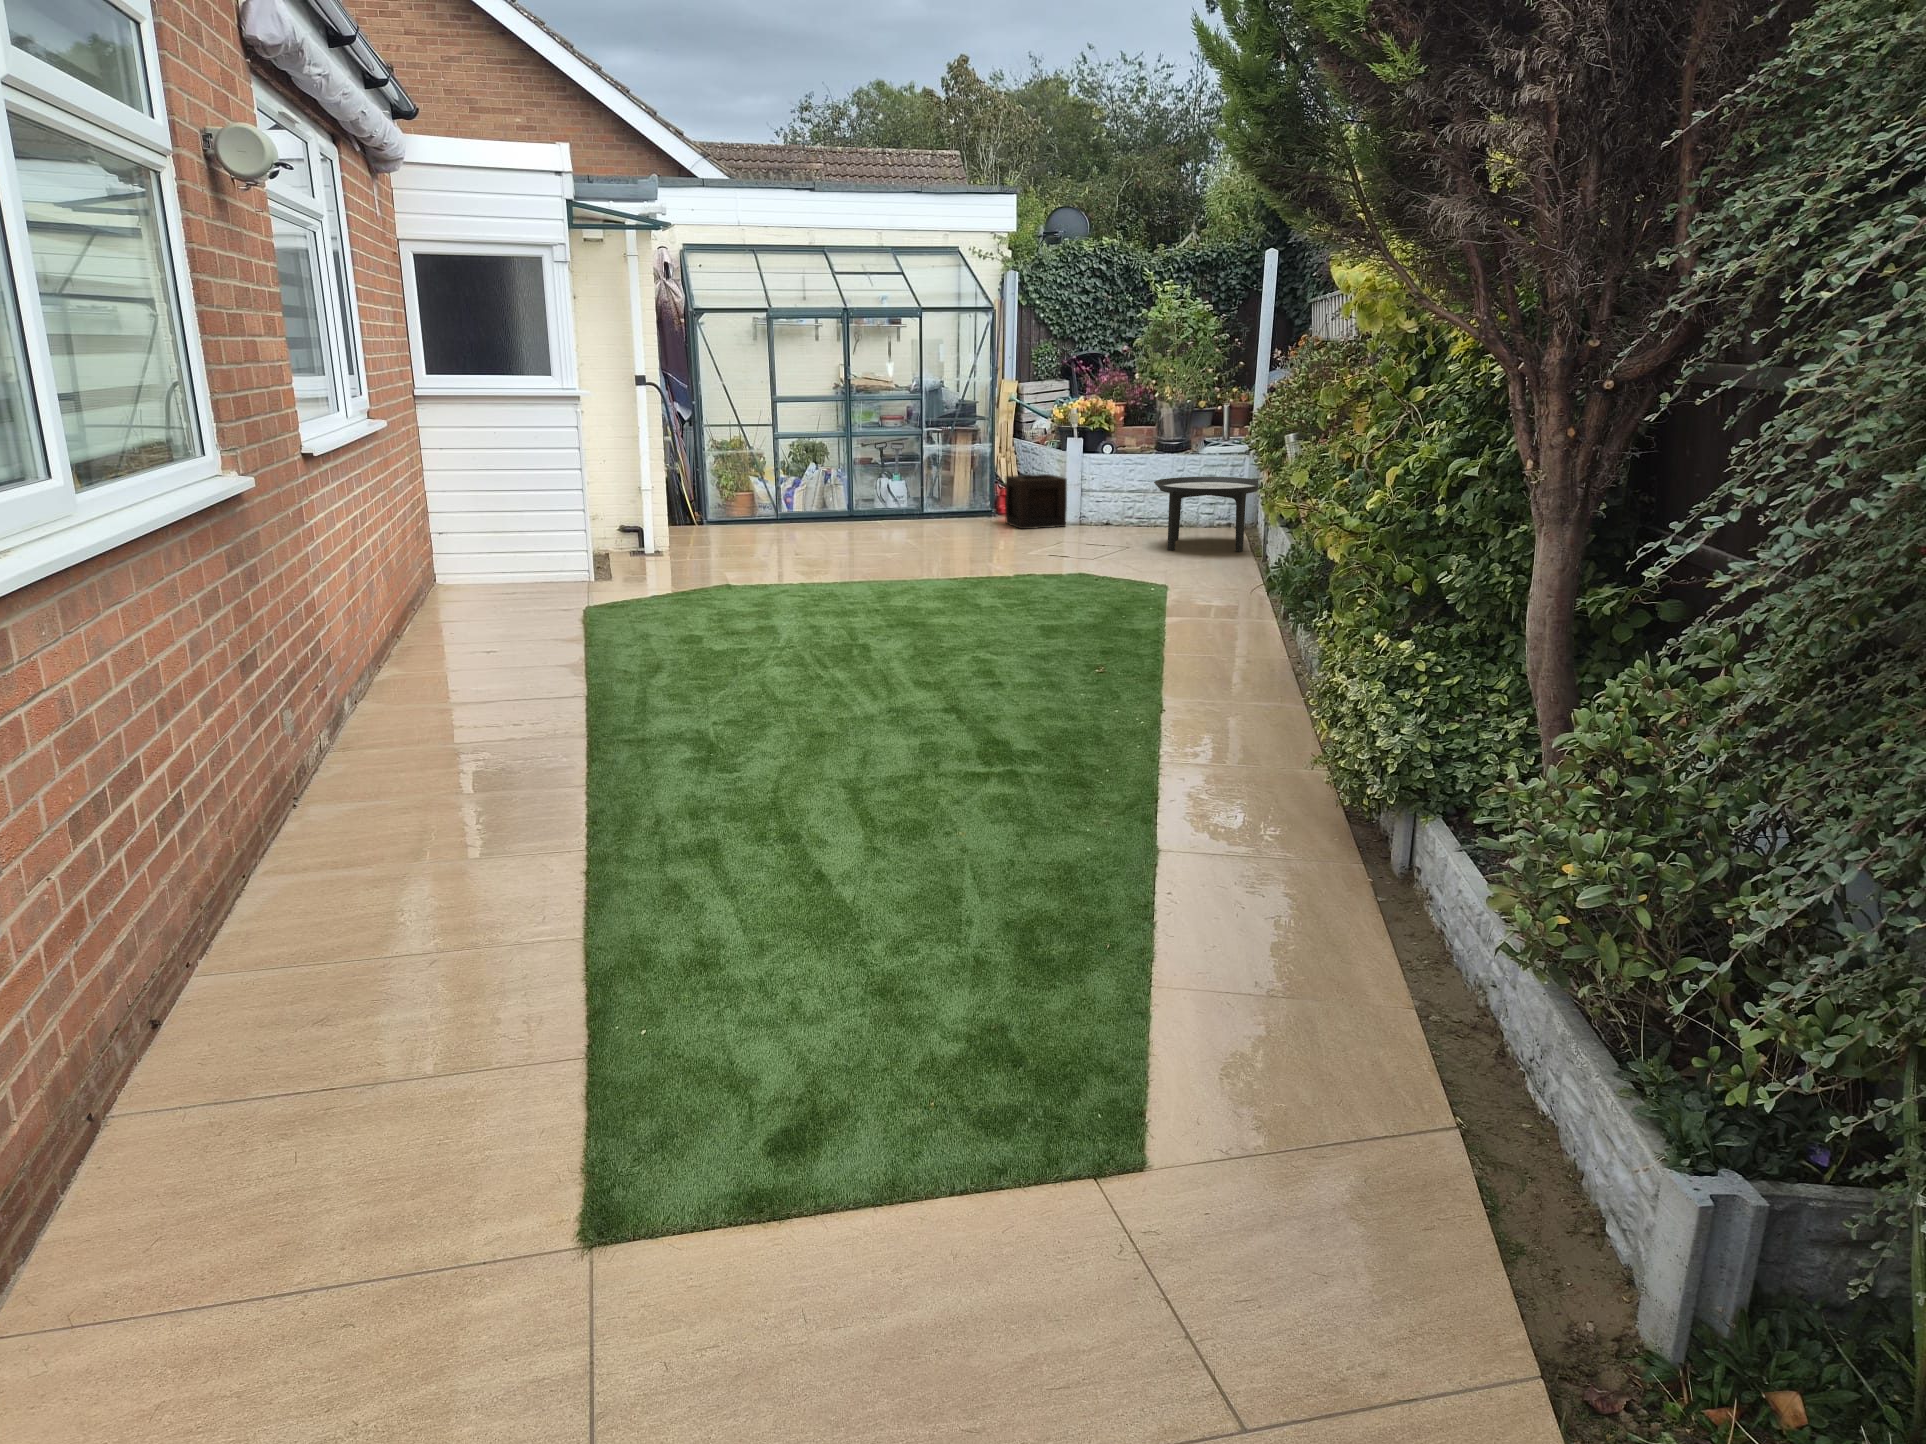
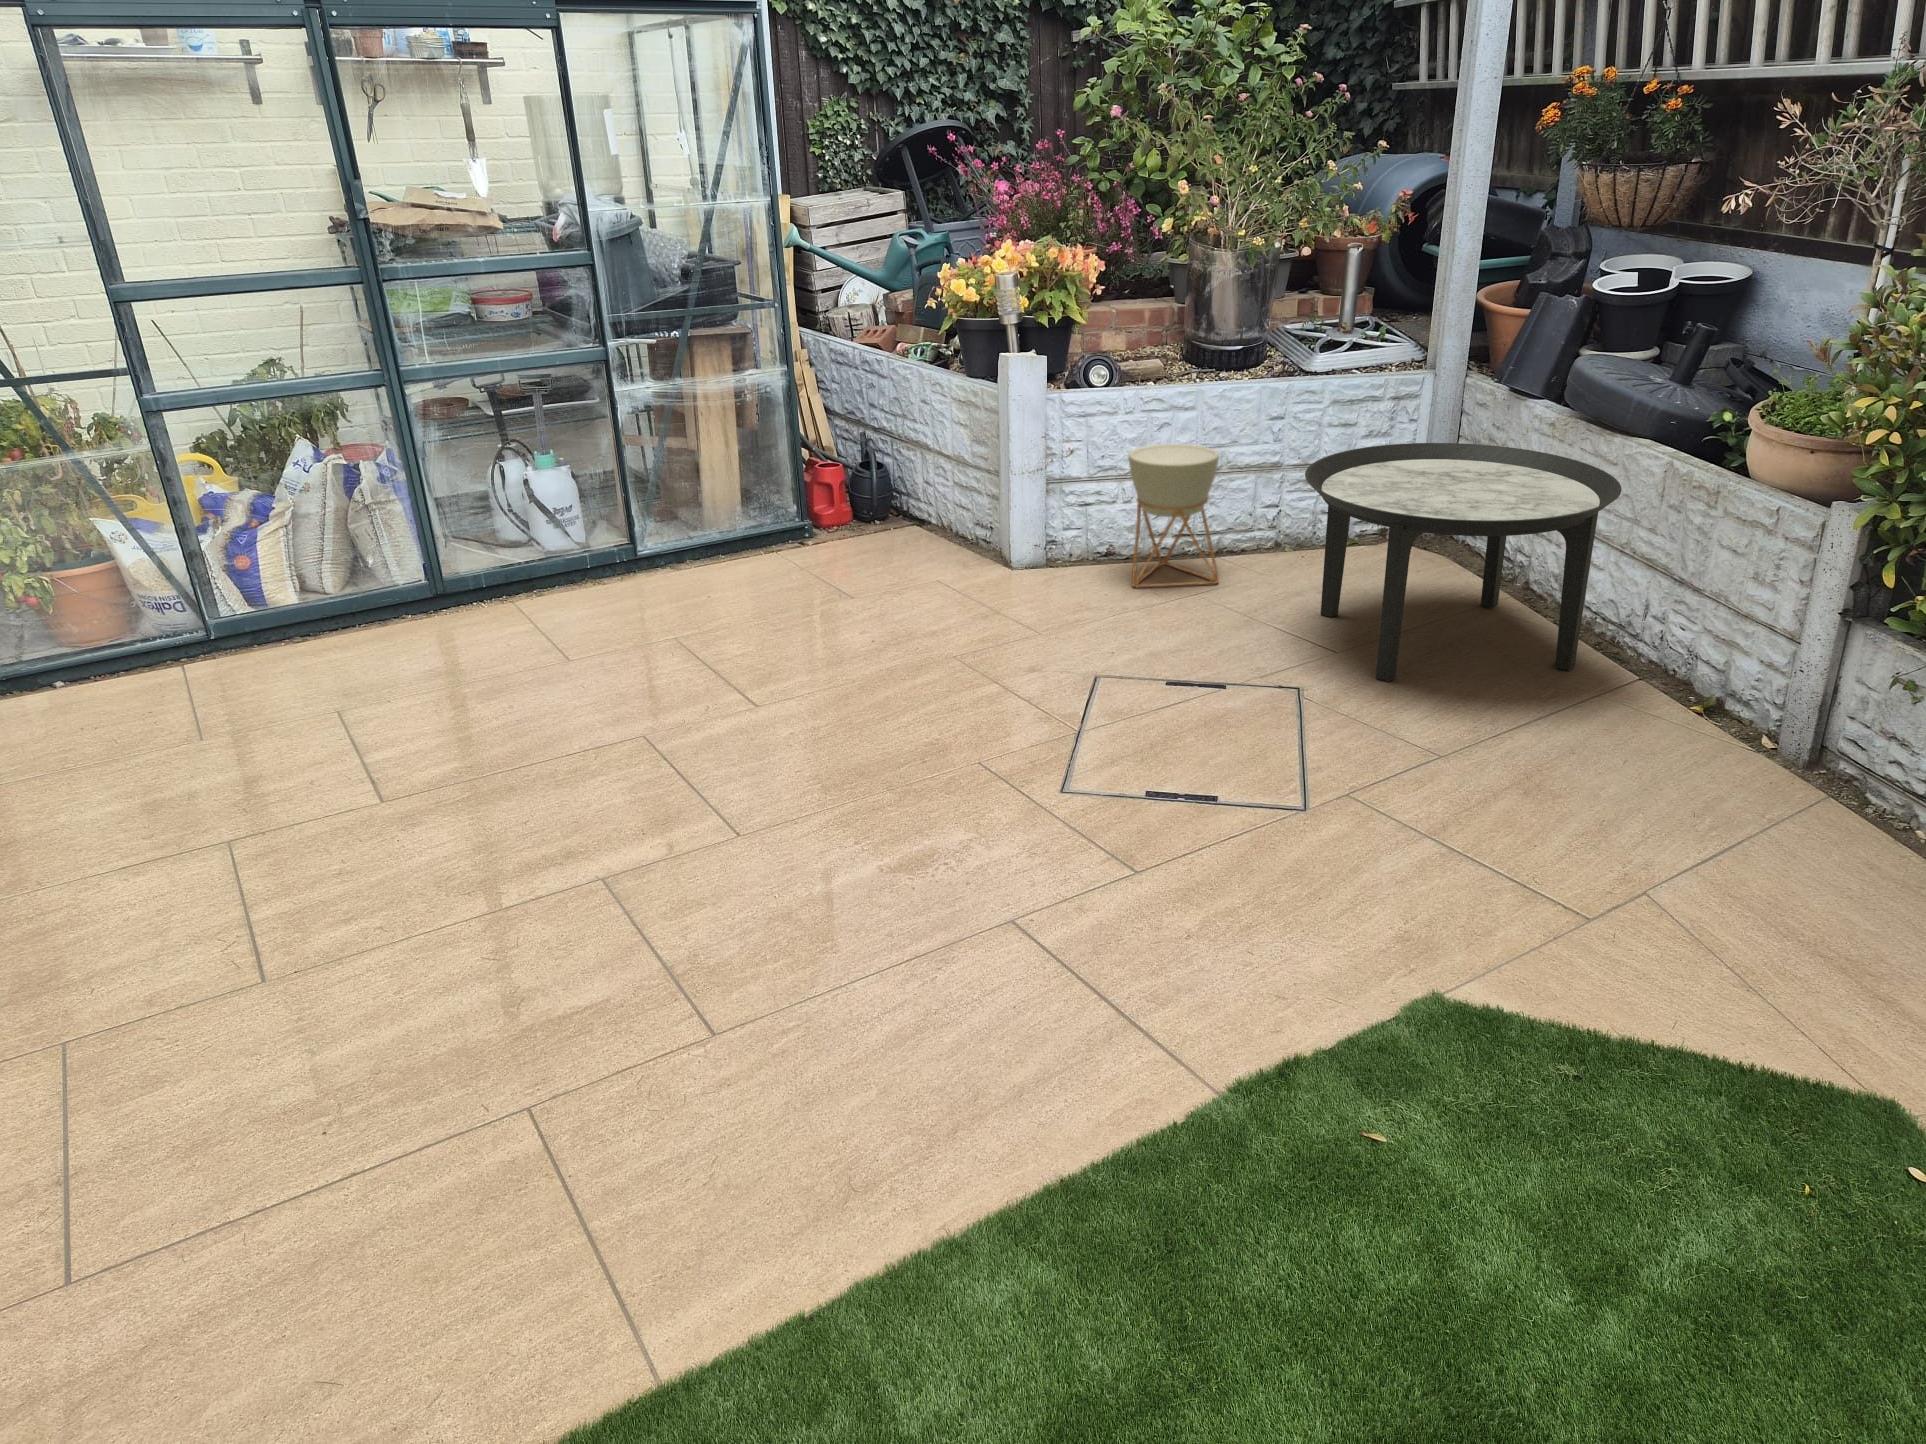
wooden crate: present [1005,474,1067,529] -> none [835,431,1003,592]
planter: none [1110,478,1147,533] -> present [1128,444,1219,587]

